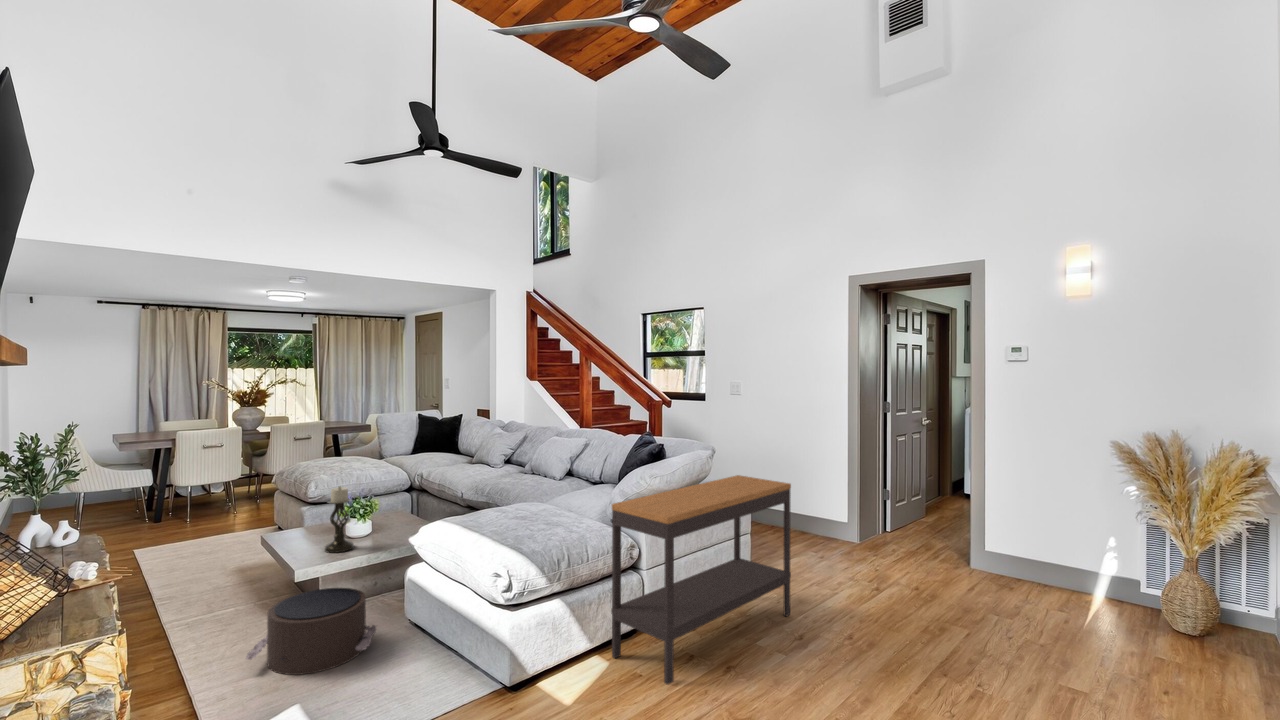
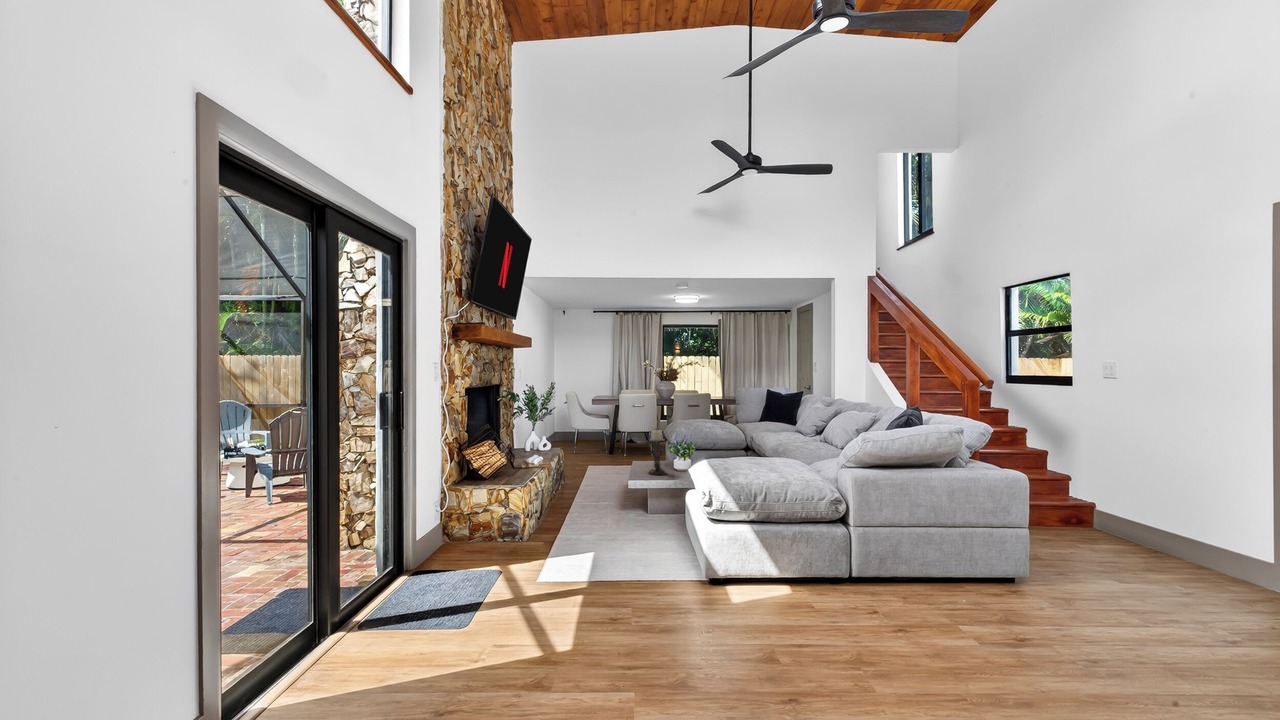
console table: present [611,475,791,684] -> none [803,452,1033,617]
pouf: present [246,588,377,675] -> none [584,495,662,543]

